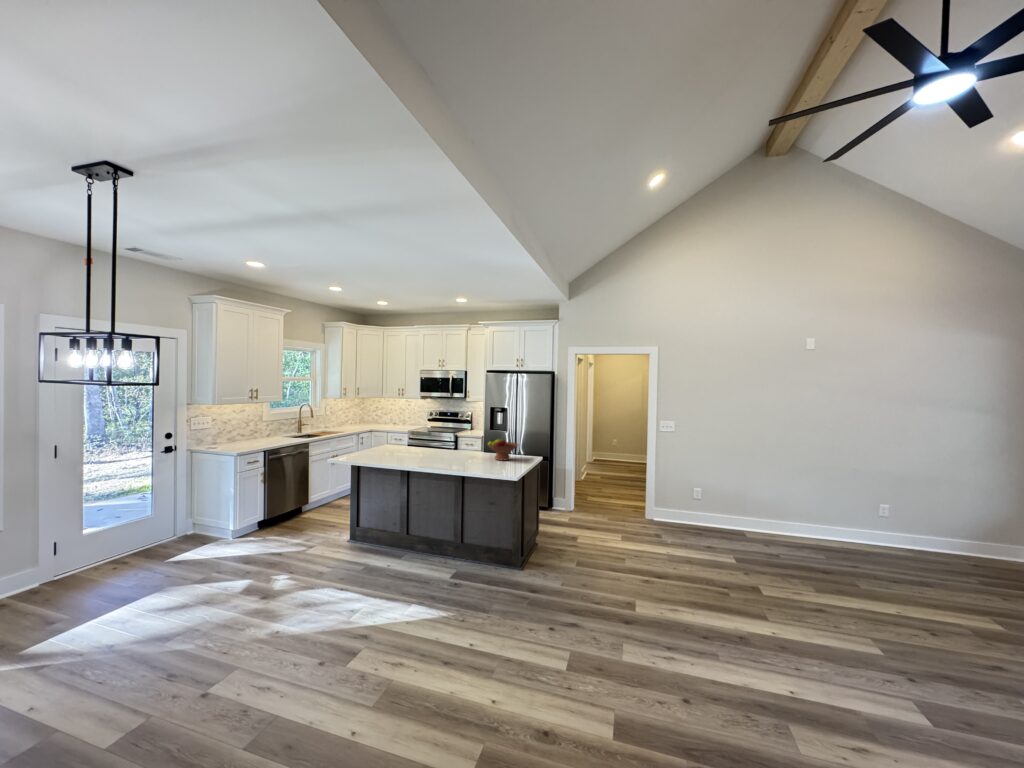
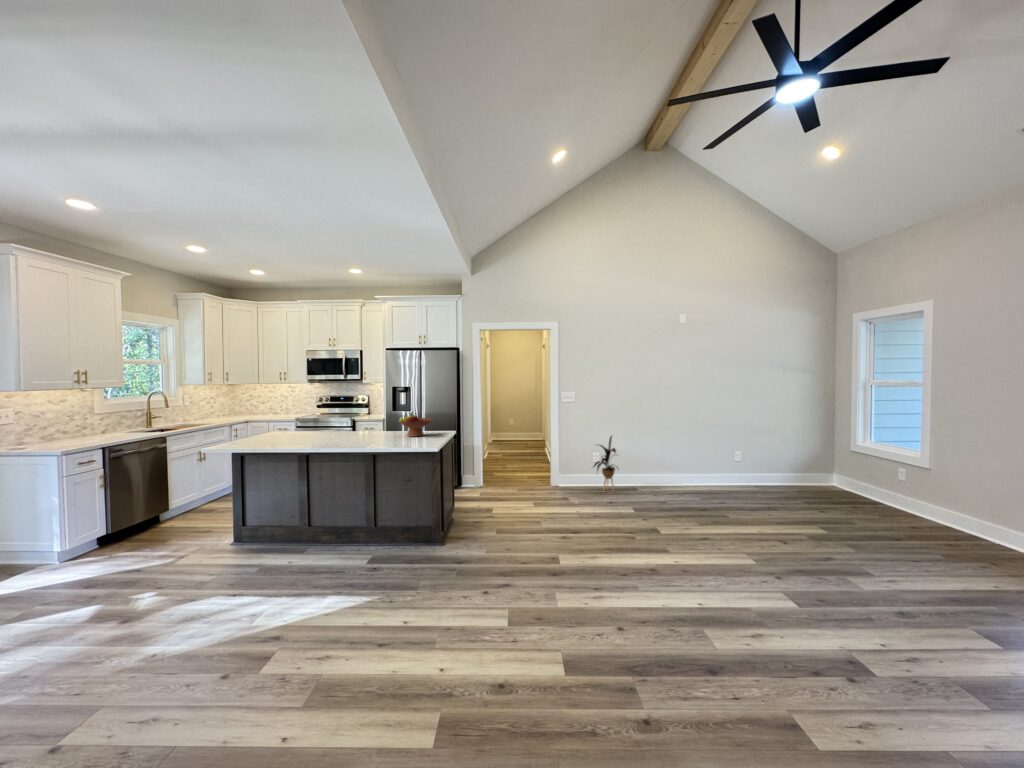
house plant: none [688,472,722,535] -> present [594,436,616,491]

